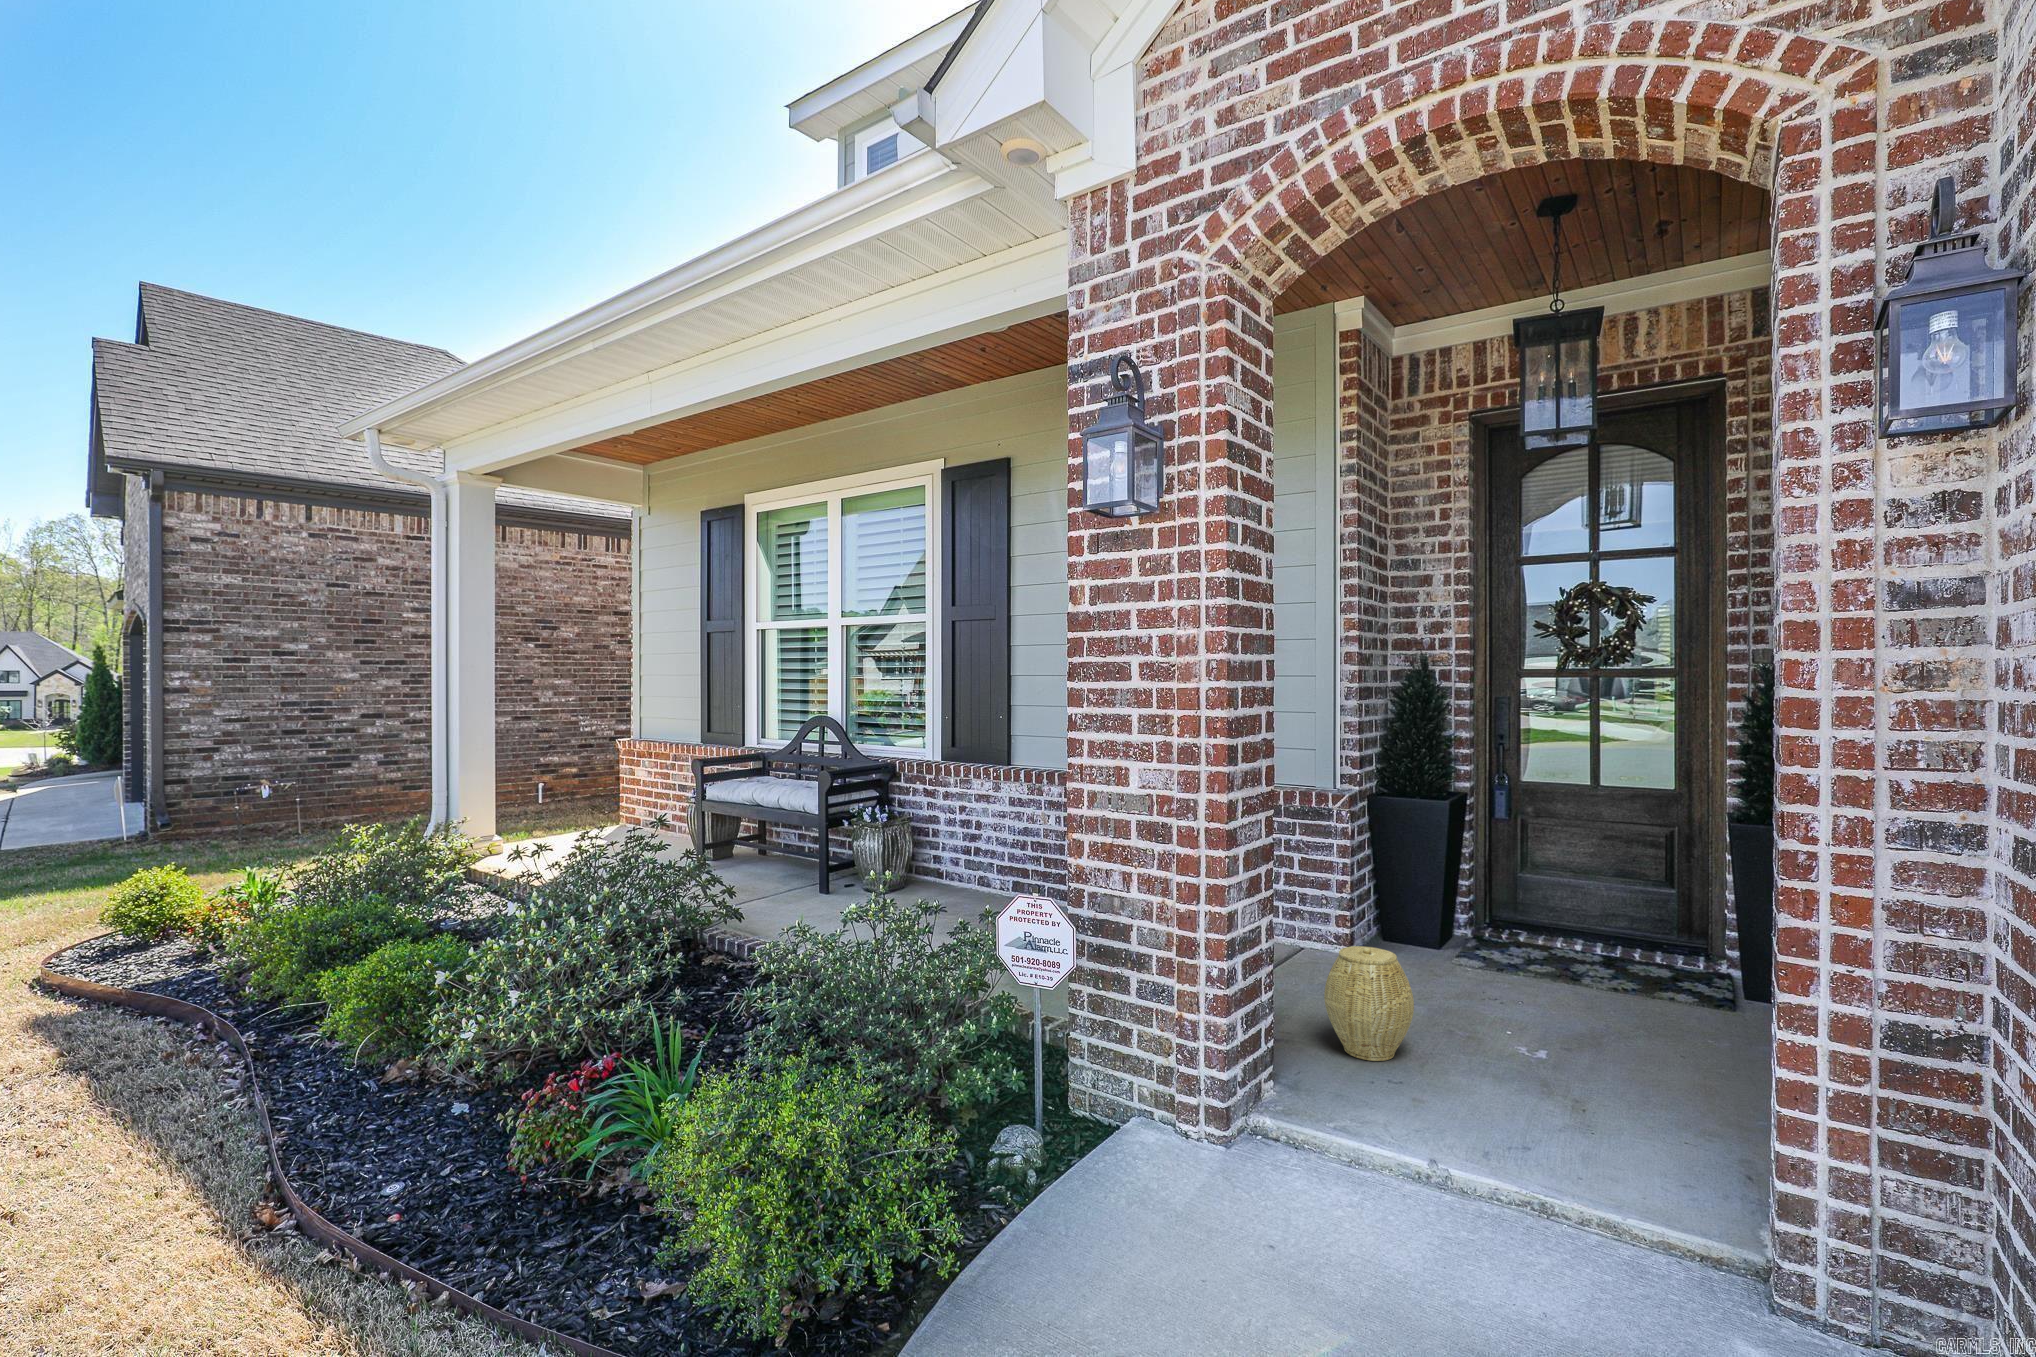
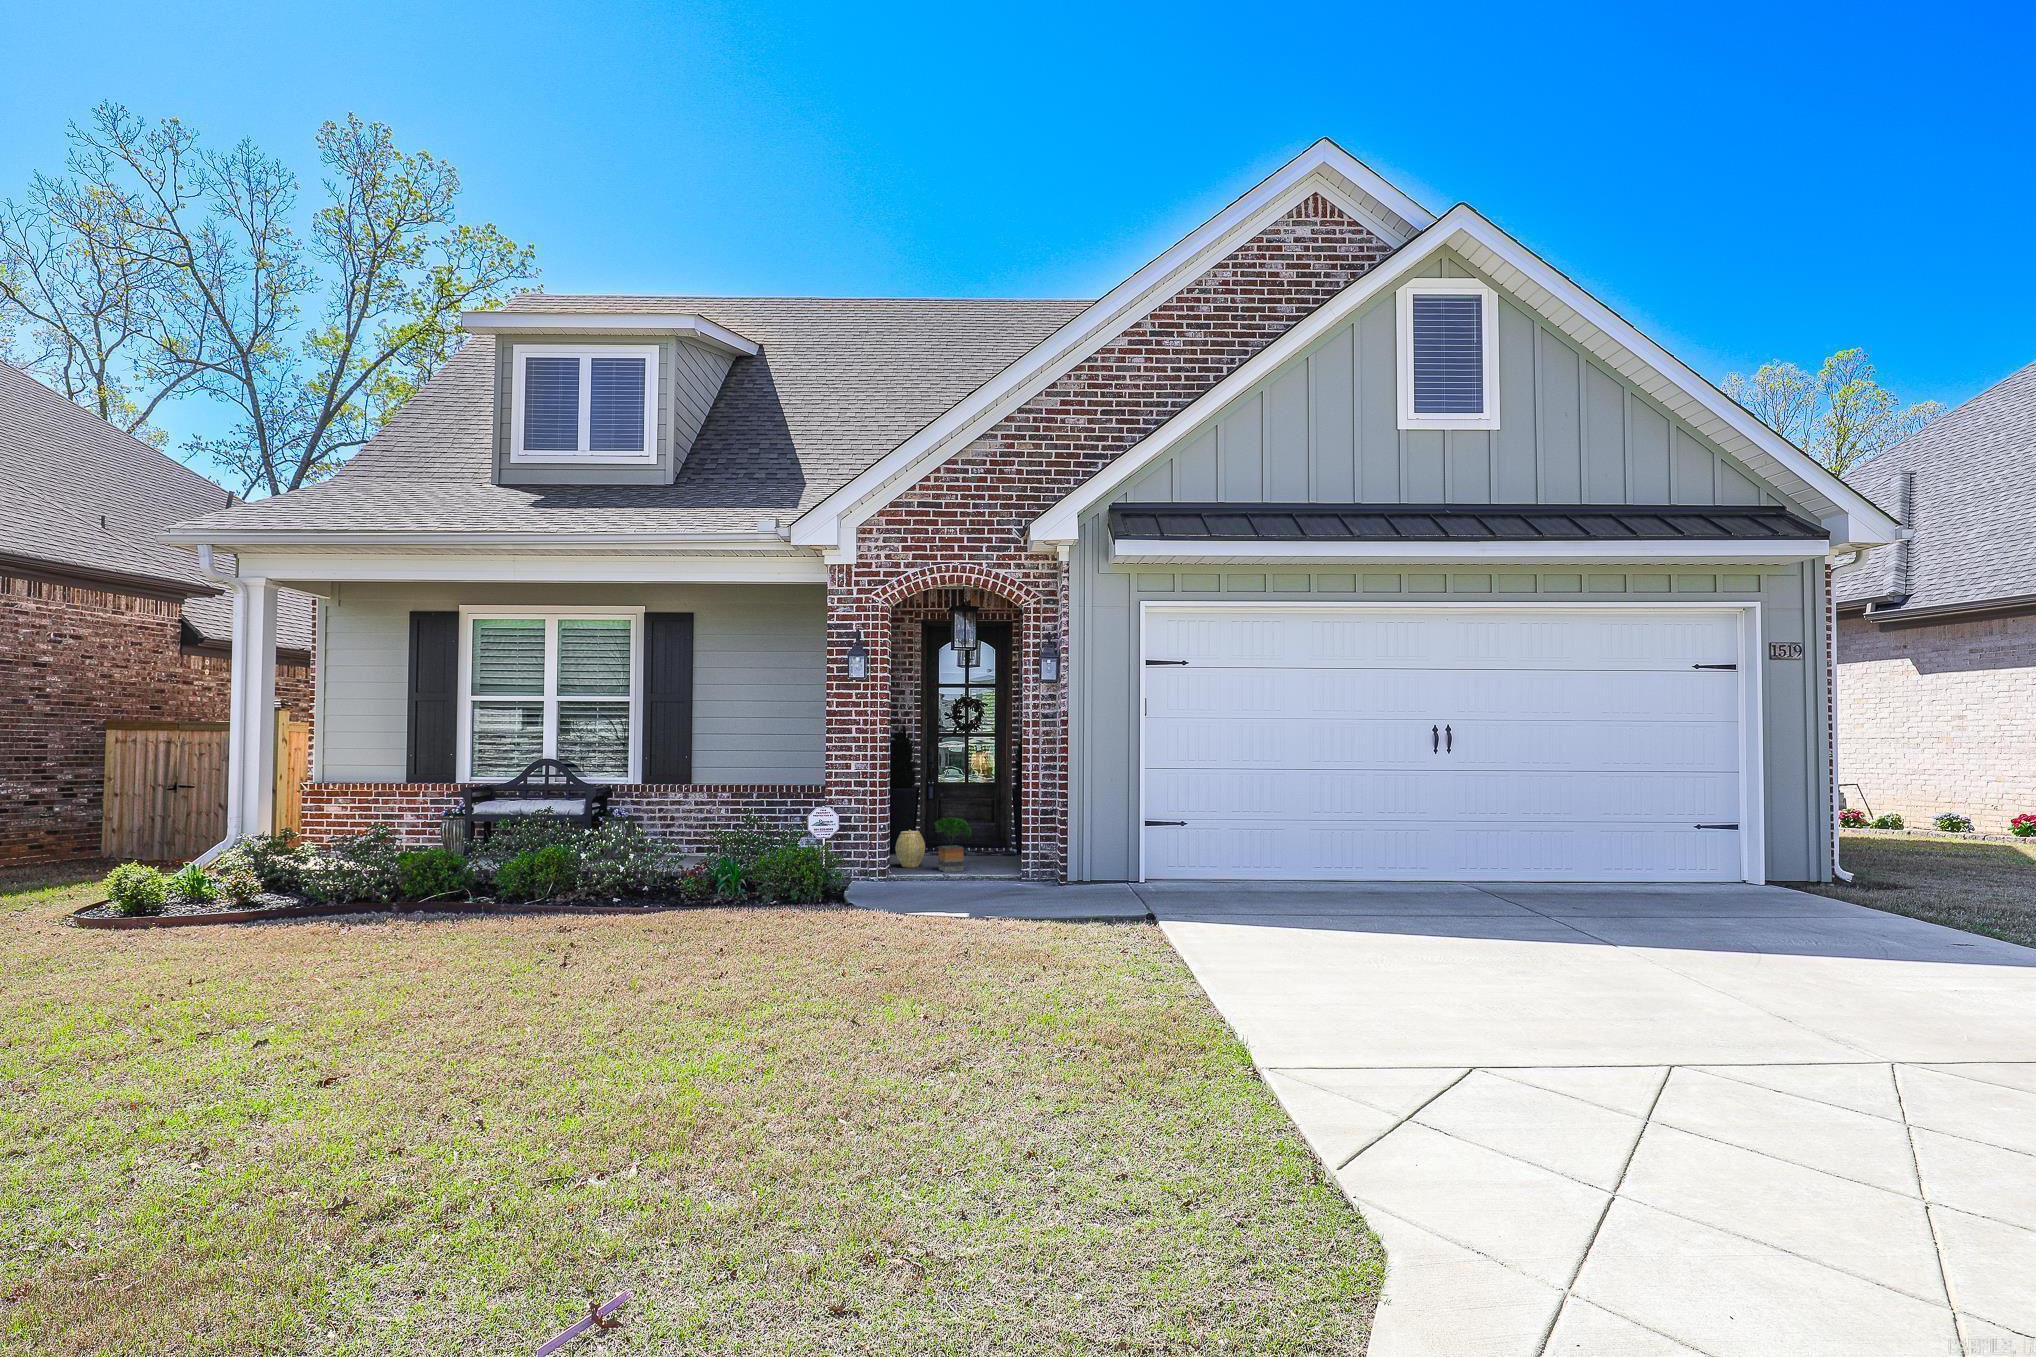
potted tree: none [1415,944,1558,1144] -> present [935,817,971,872]

